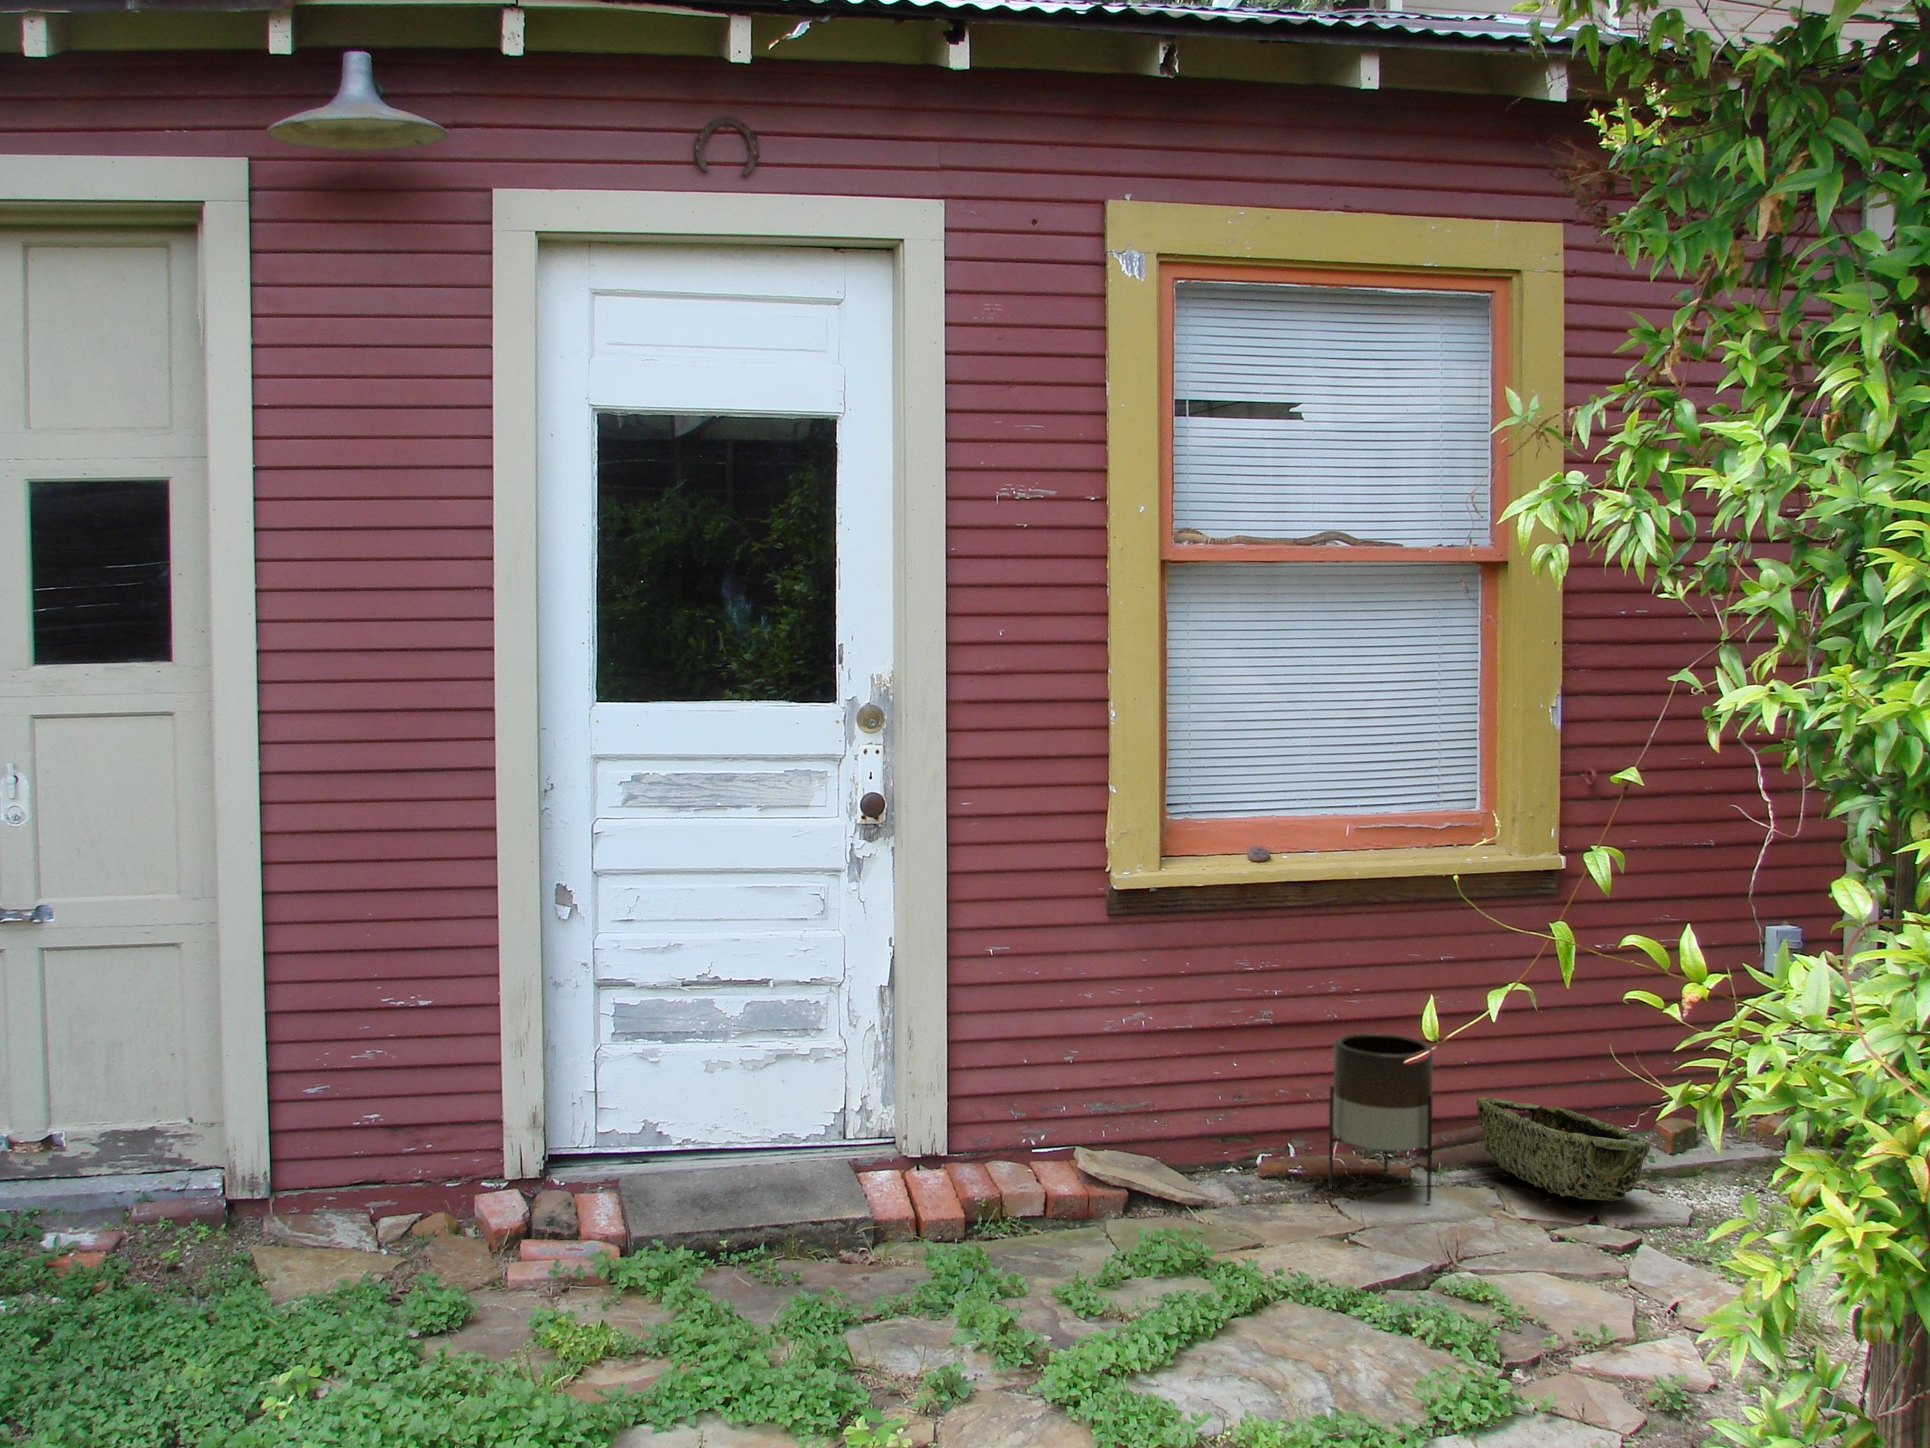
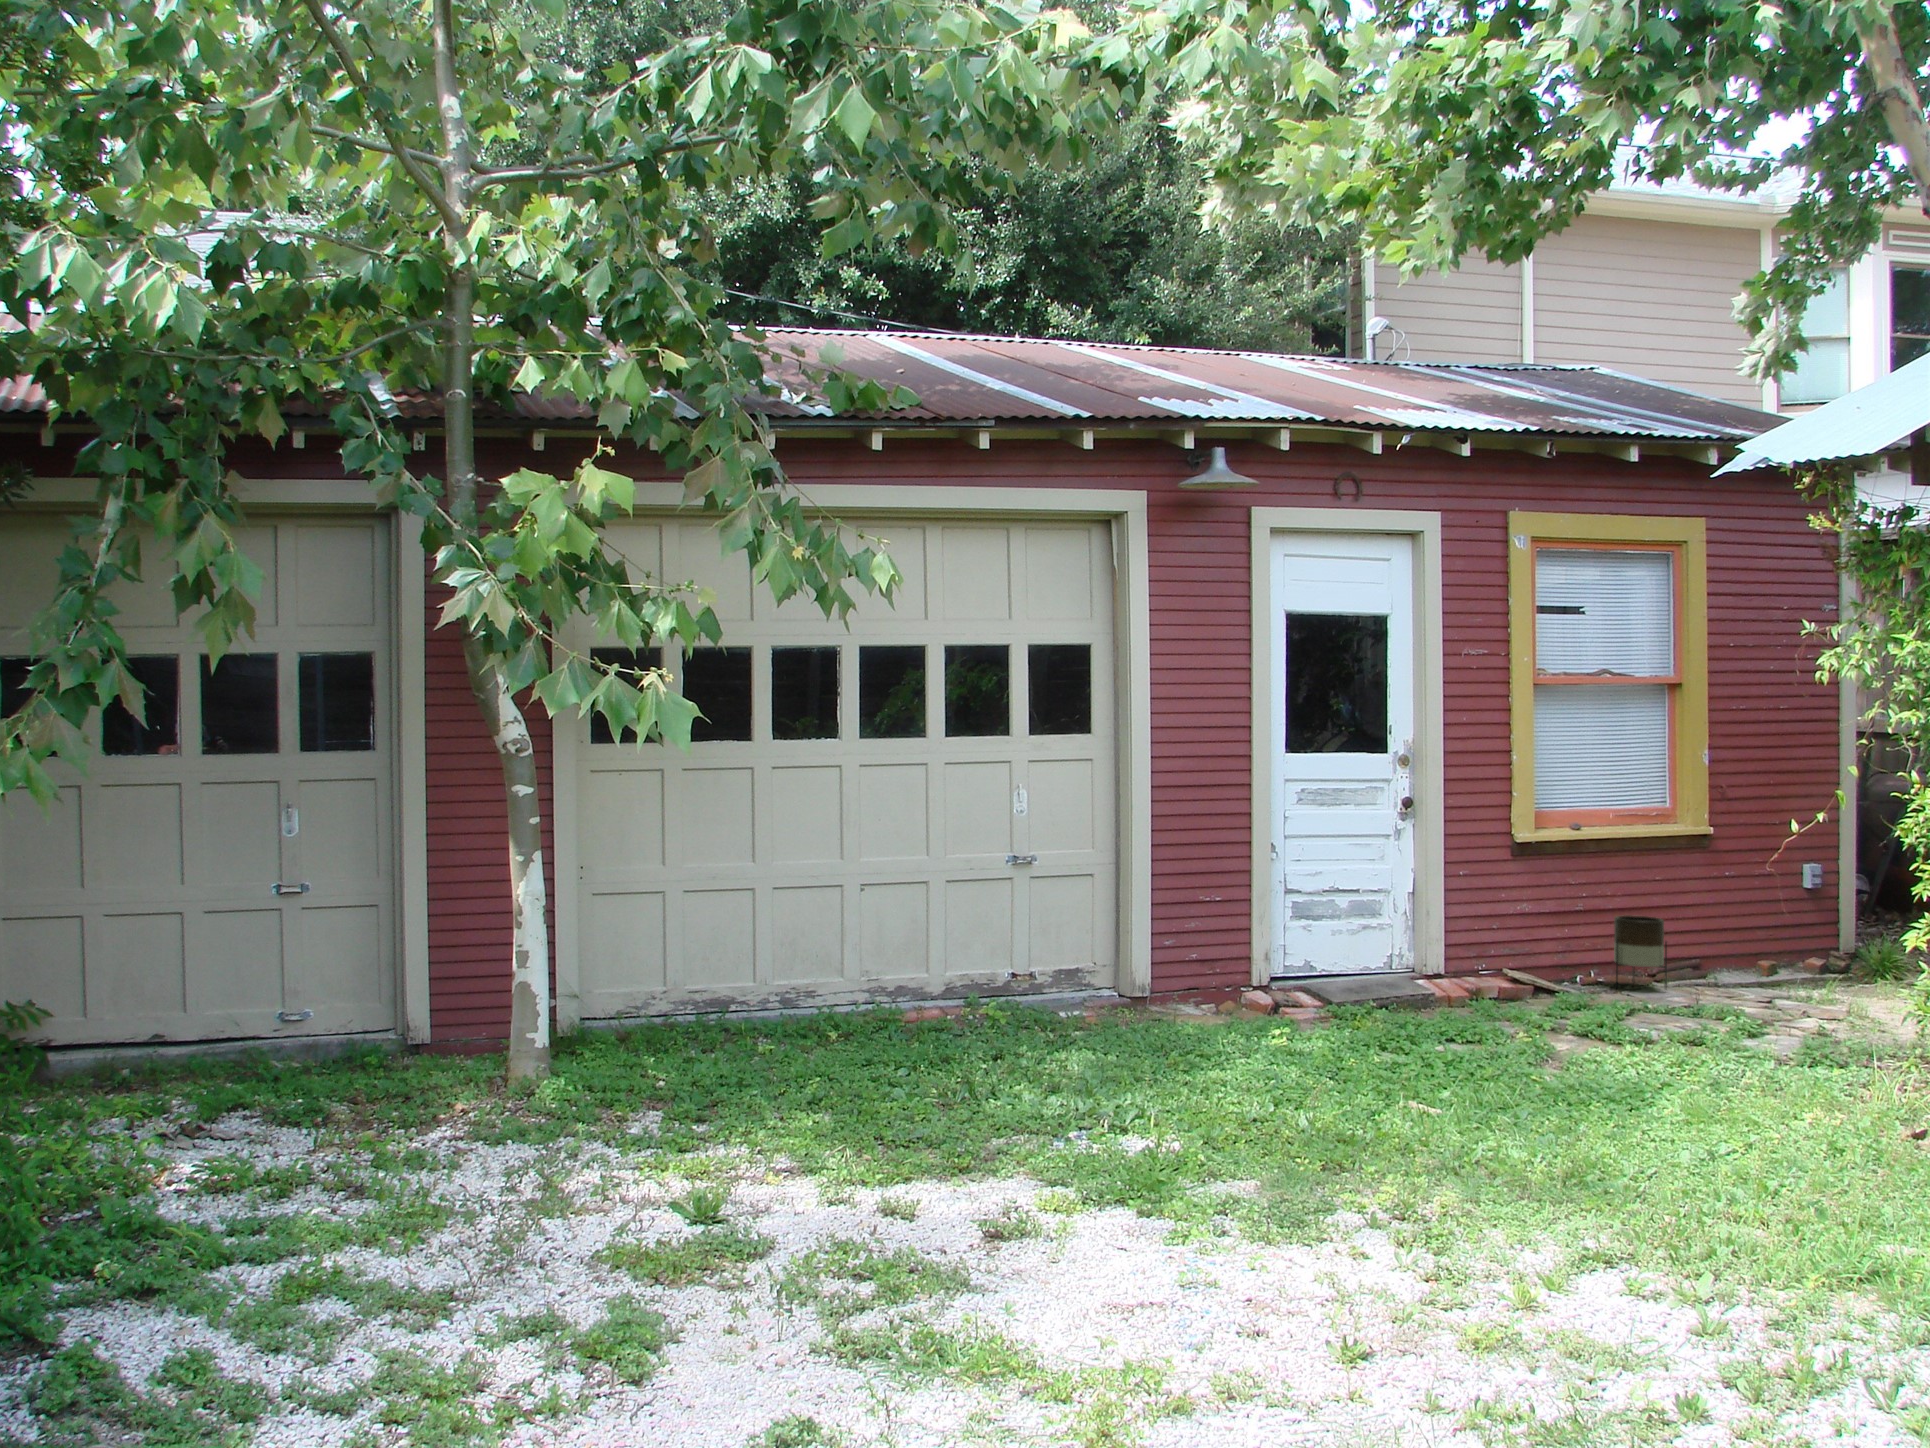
woven basket: present [1476,1097,1650,1201] -> none [1672,947,1763,990]

